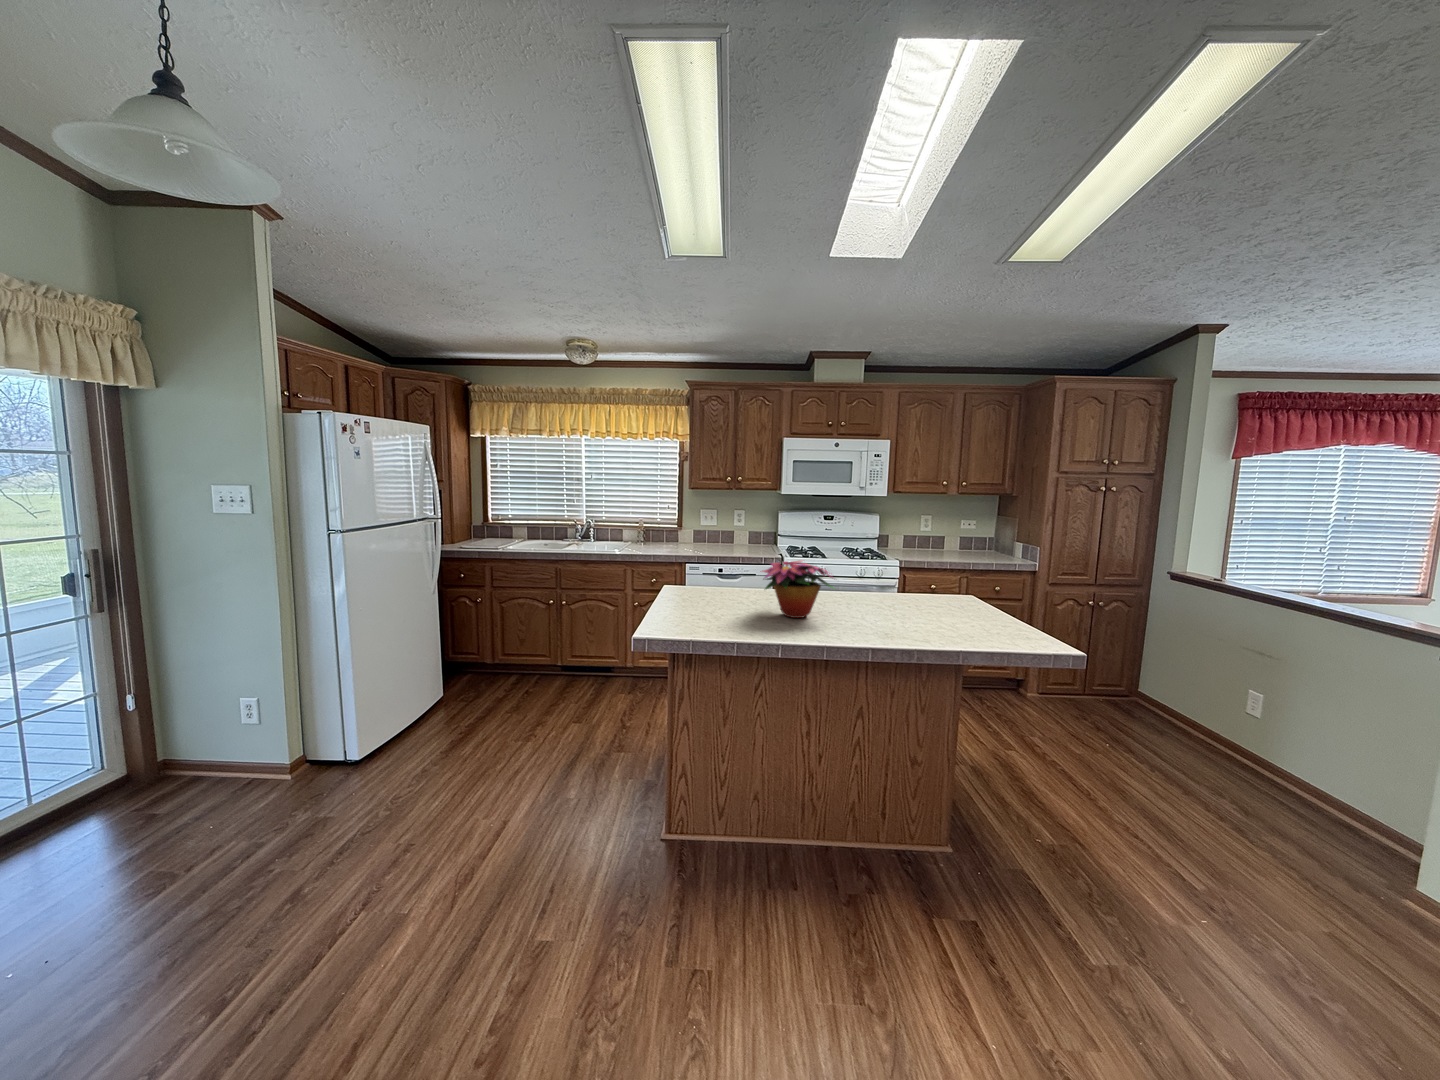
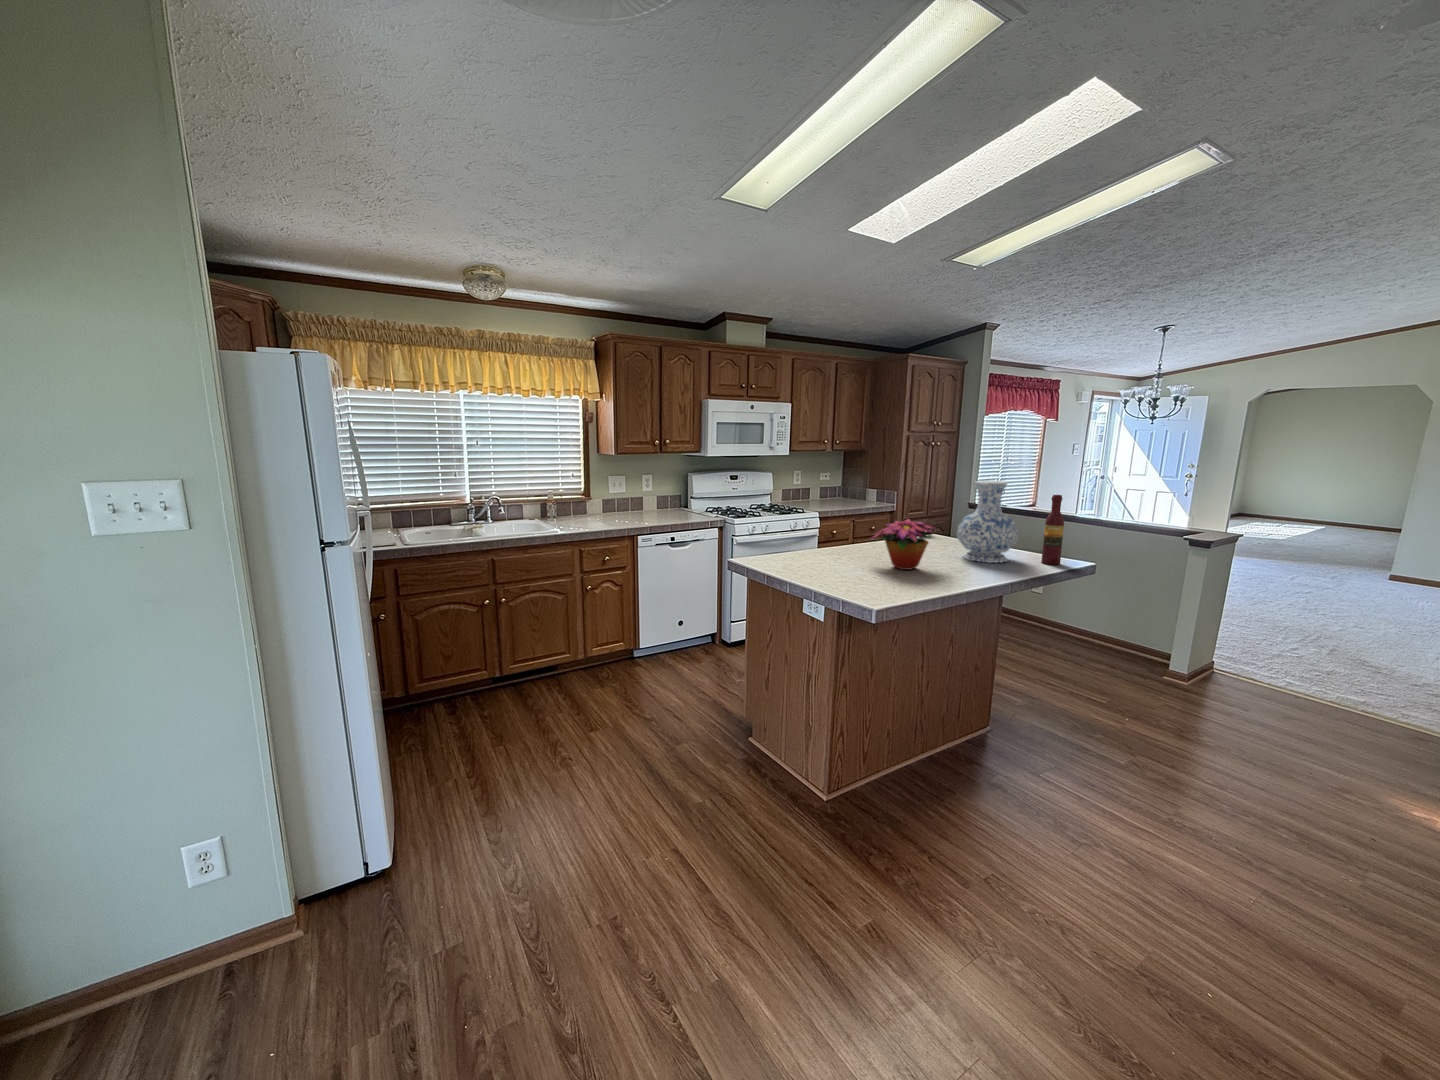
vase: none [893,524,968,630] -> present [957,481,1018,563]
wine bottle: none [992,546,1021,644] -> present [1041,495,1064,565]

